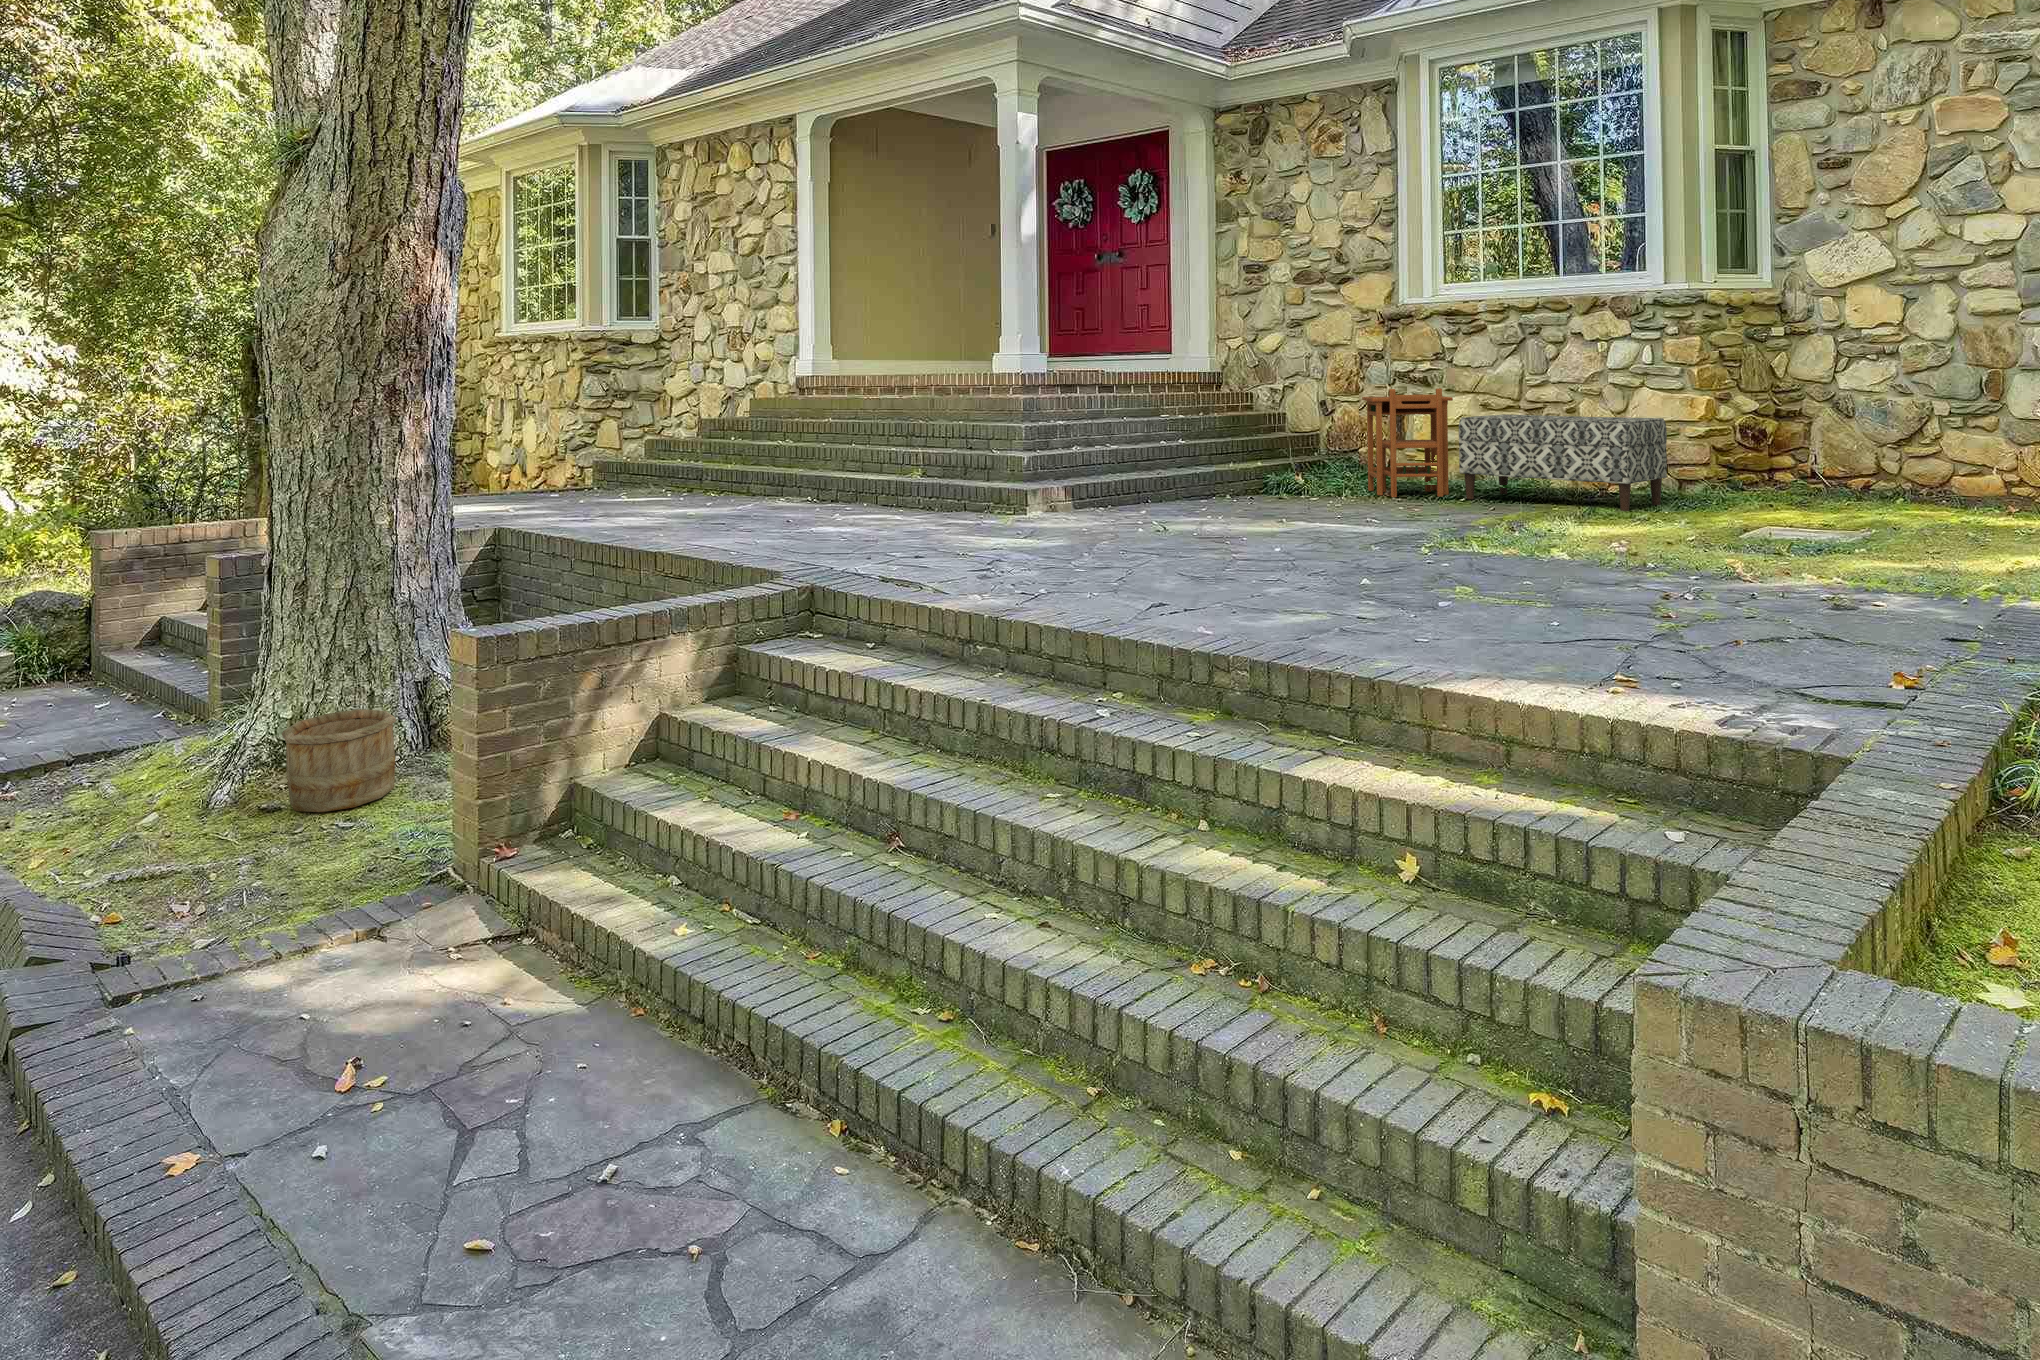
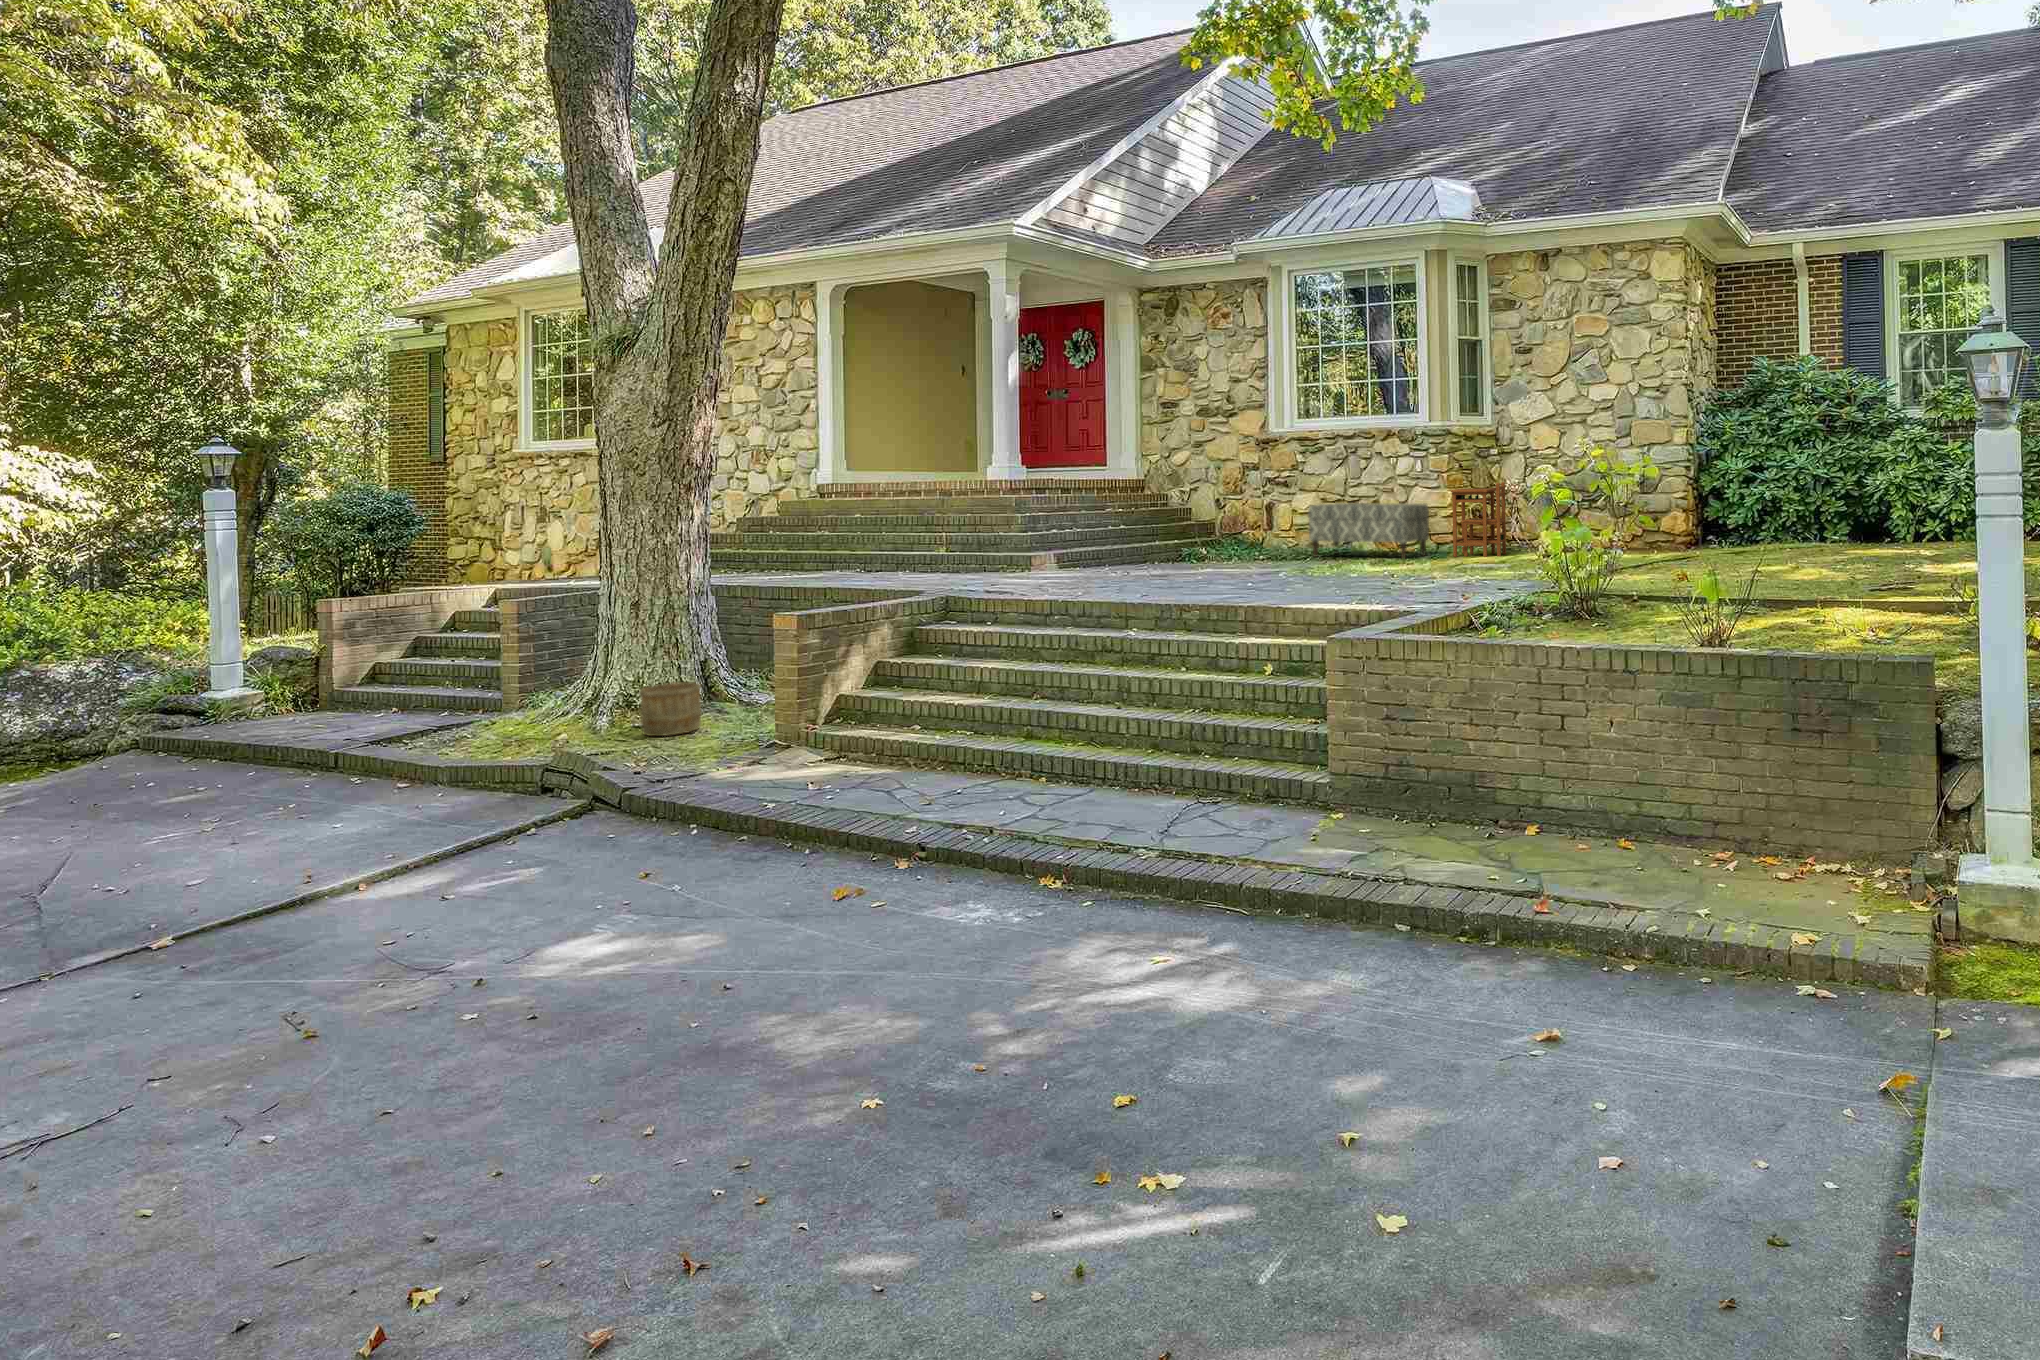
side table: present [1362,388,1453,497] -> present [1451,482,1506,557]

